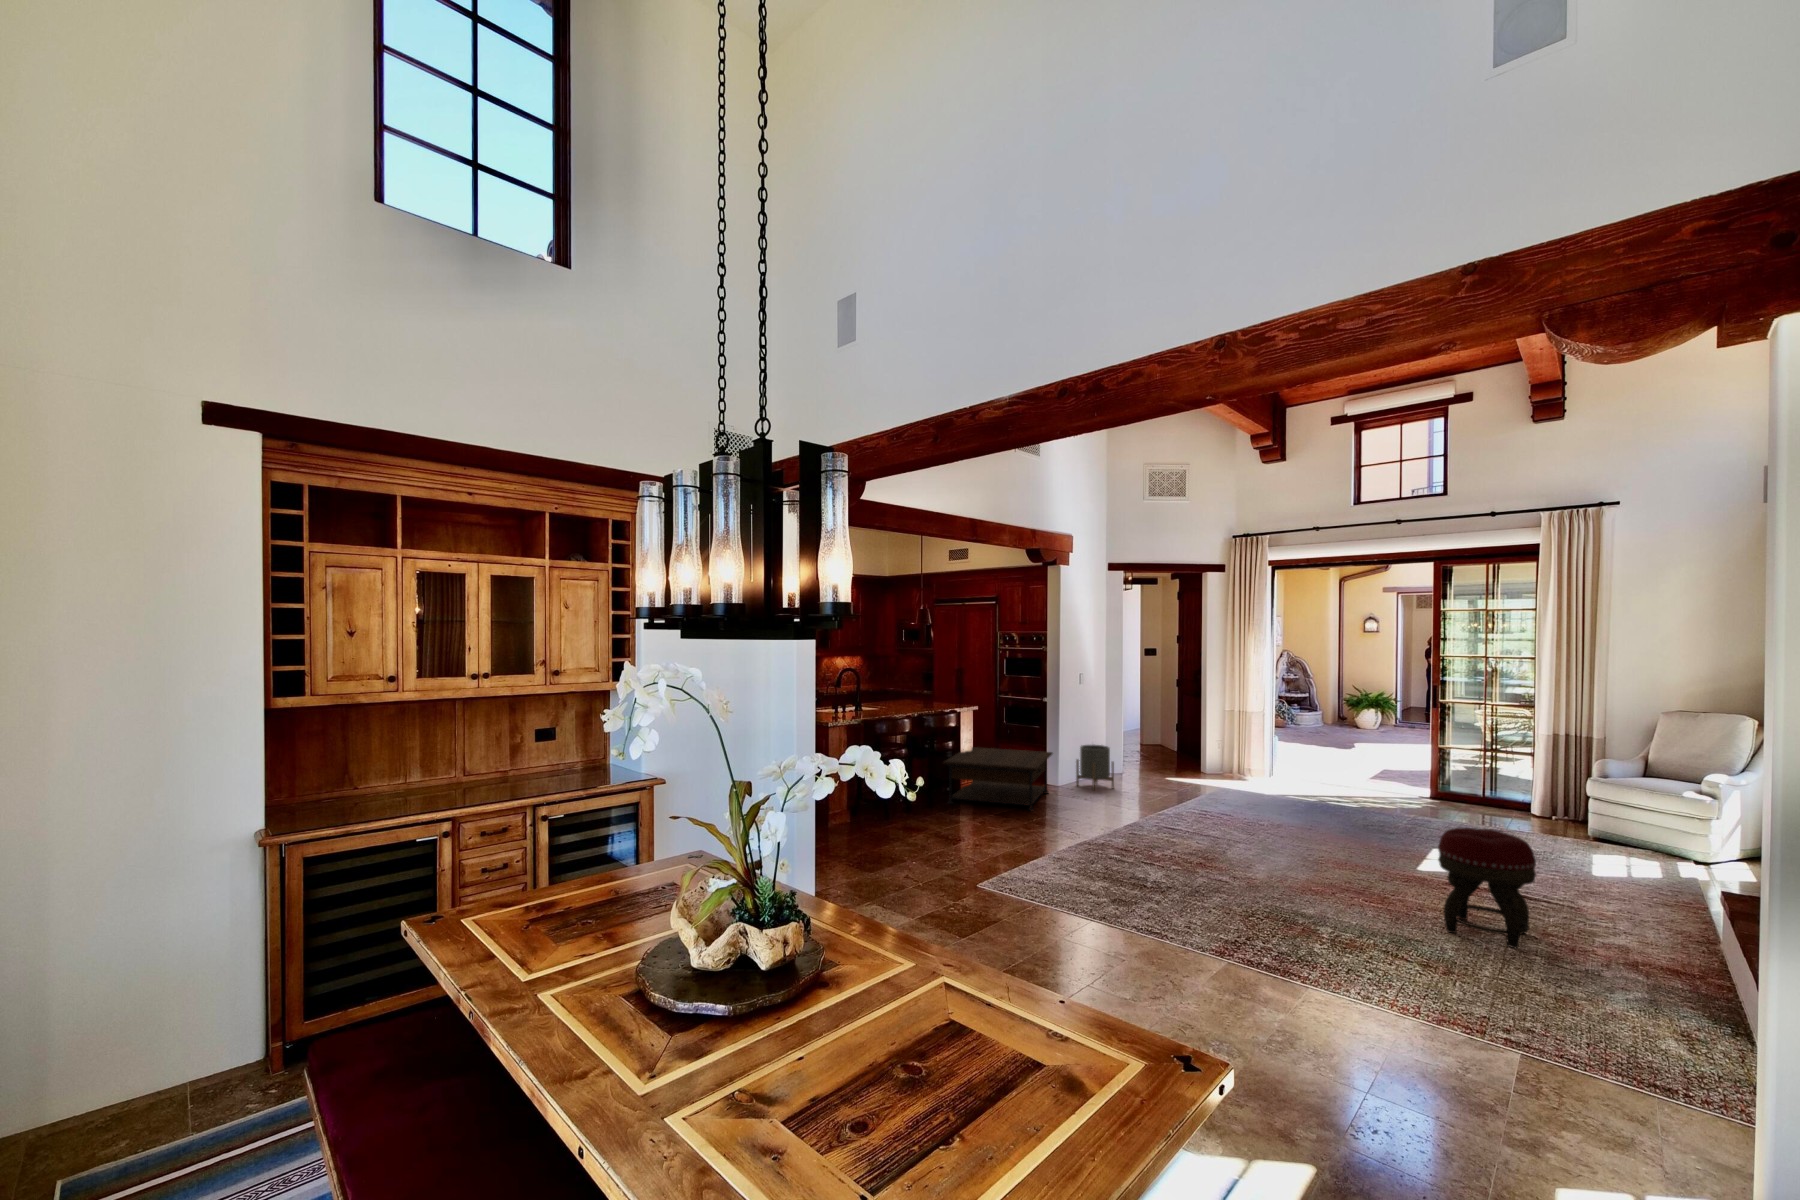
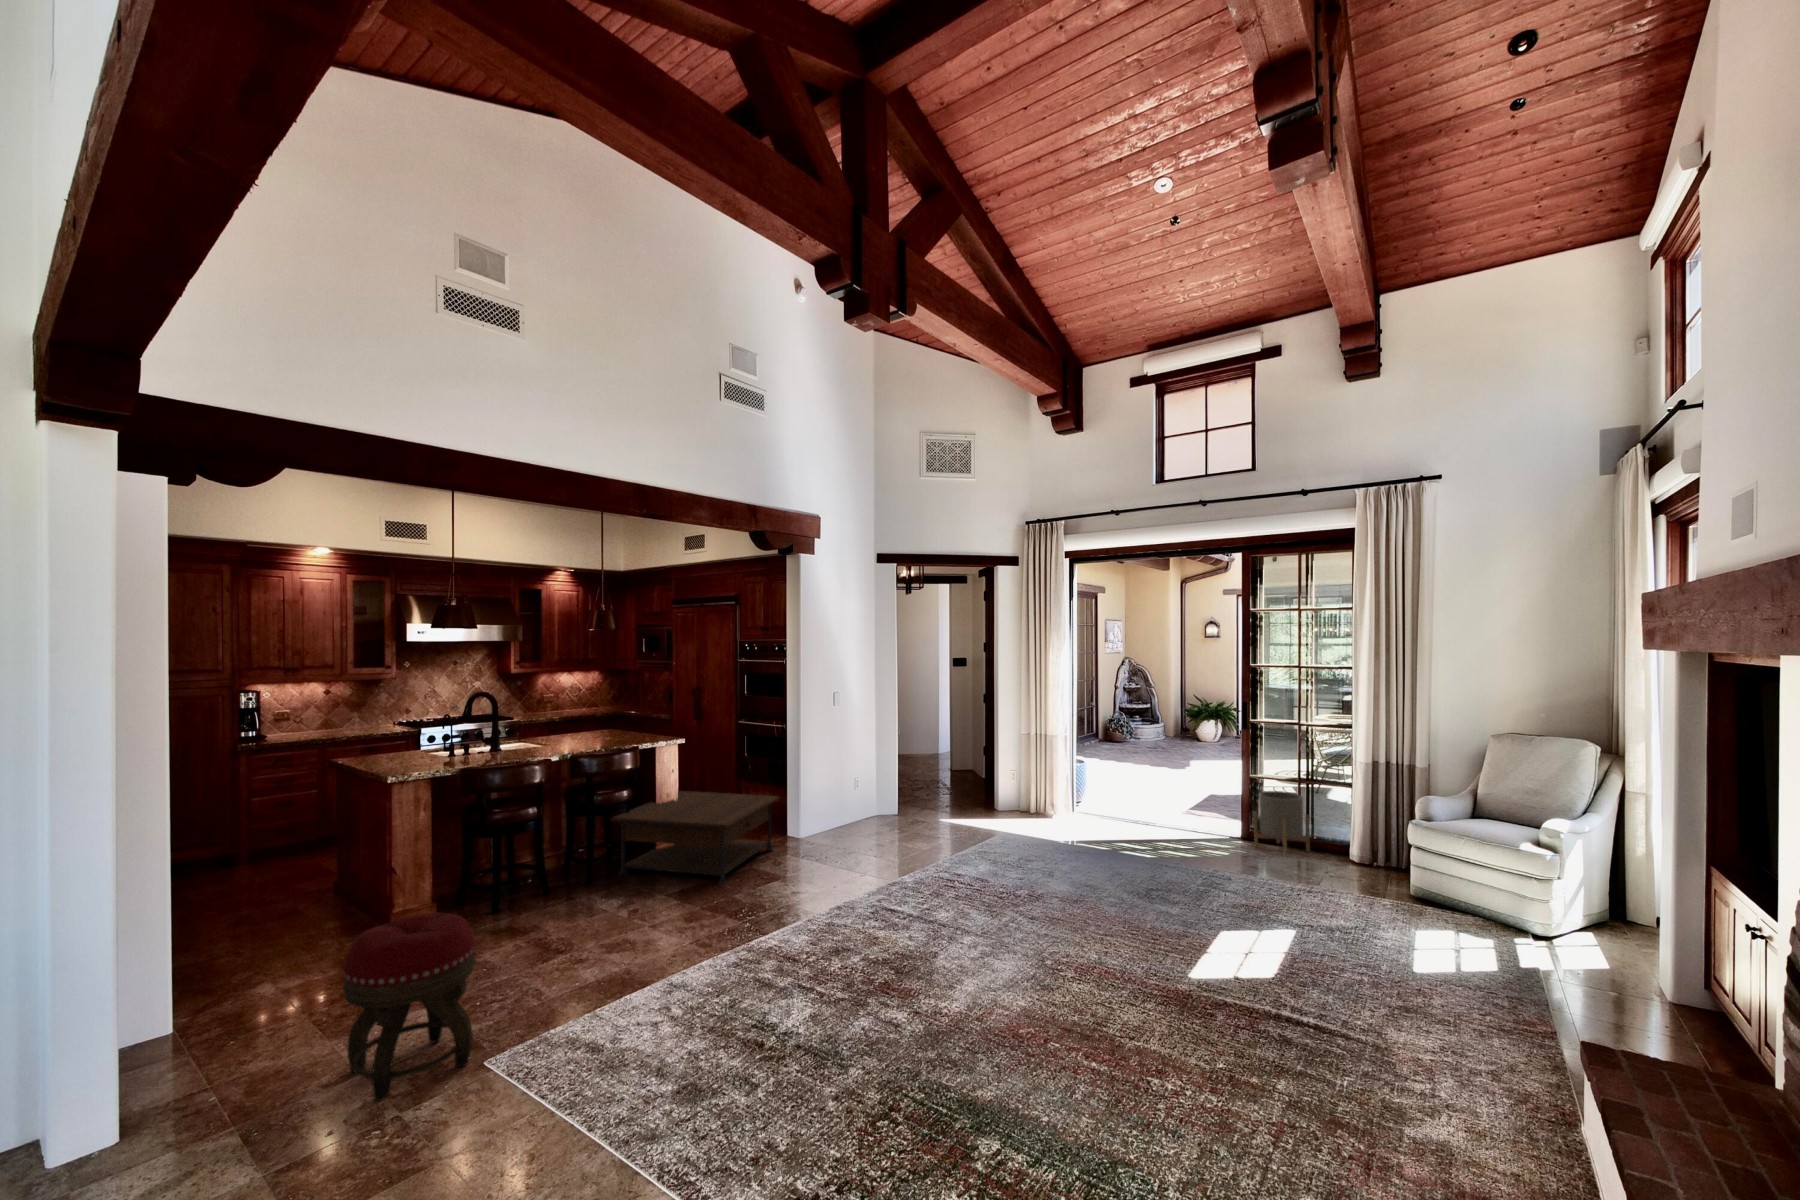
planter: present [1076,745,1114,790] -> present [1254,791,1310,856]
footstool: present [1438,827,1536,948] -> present [343,913,475,1101]

